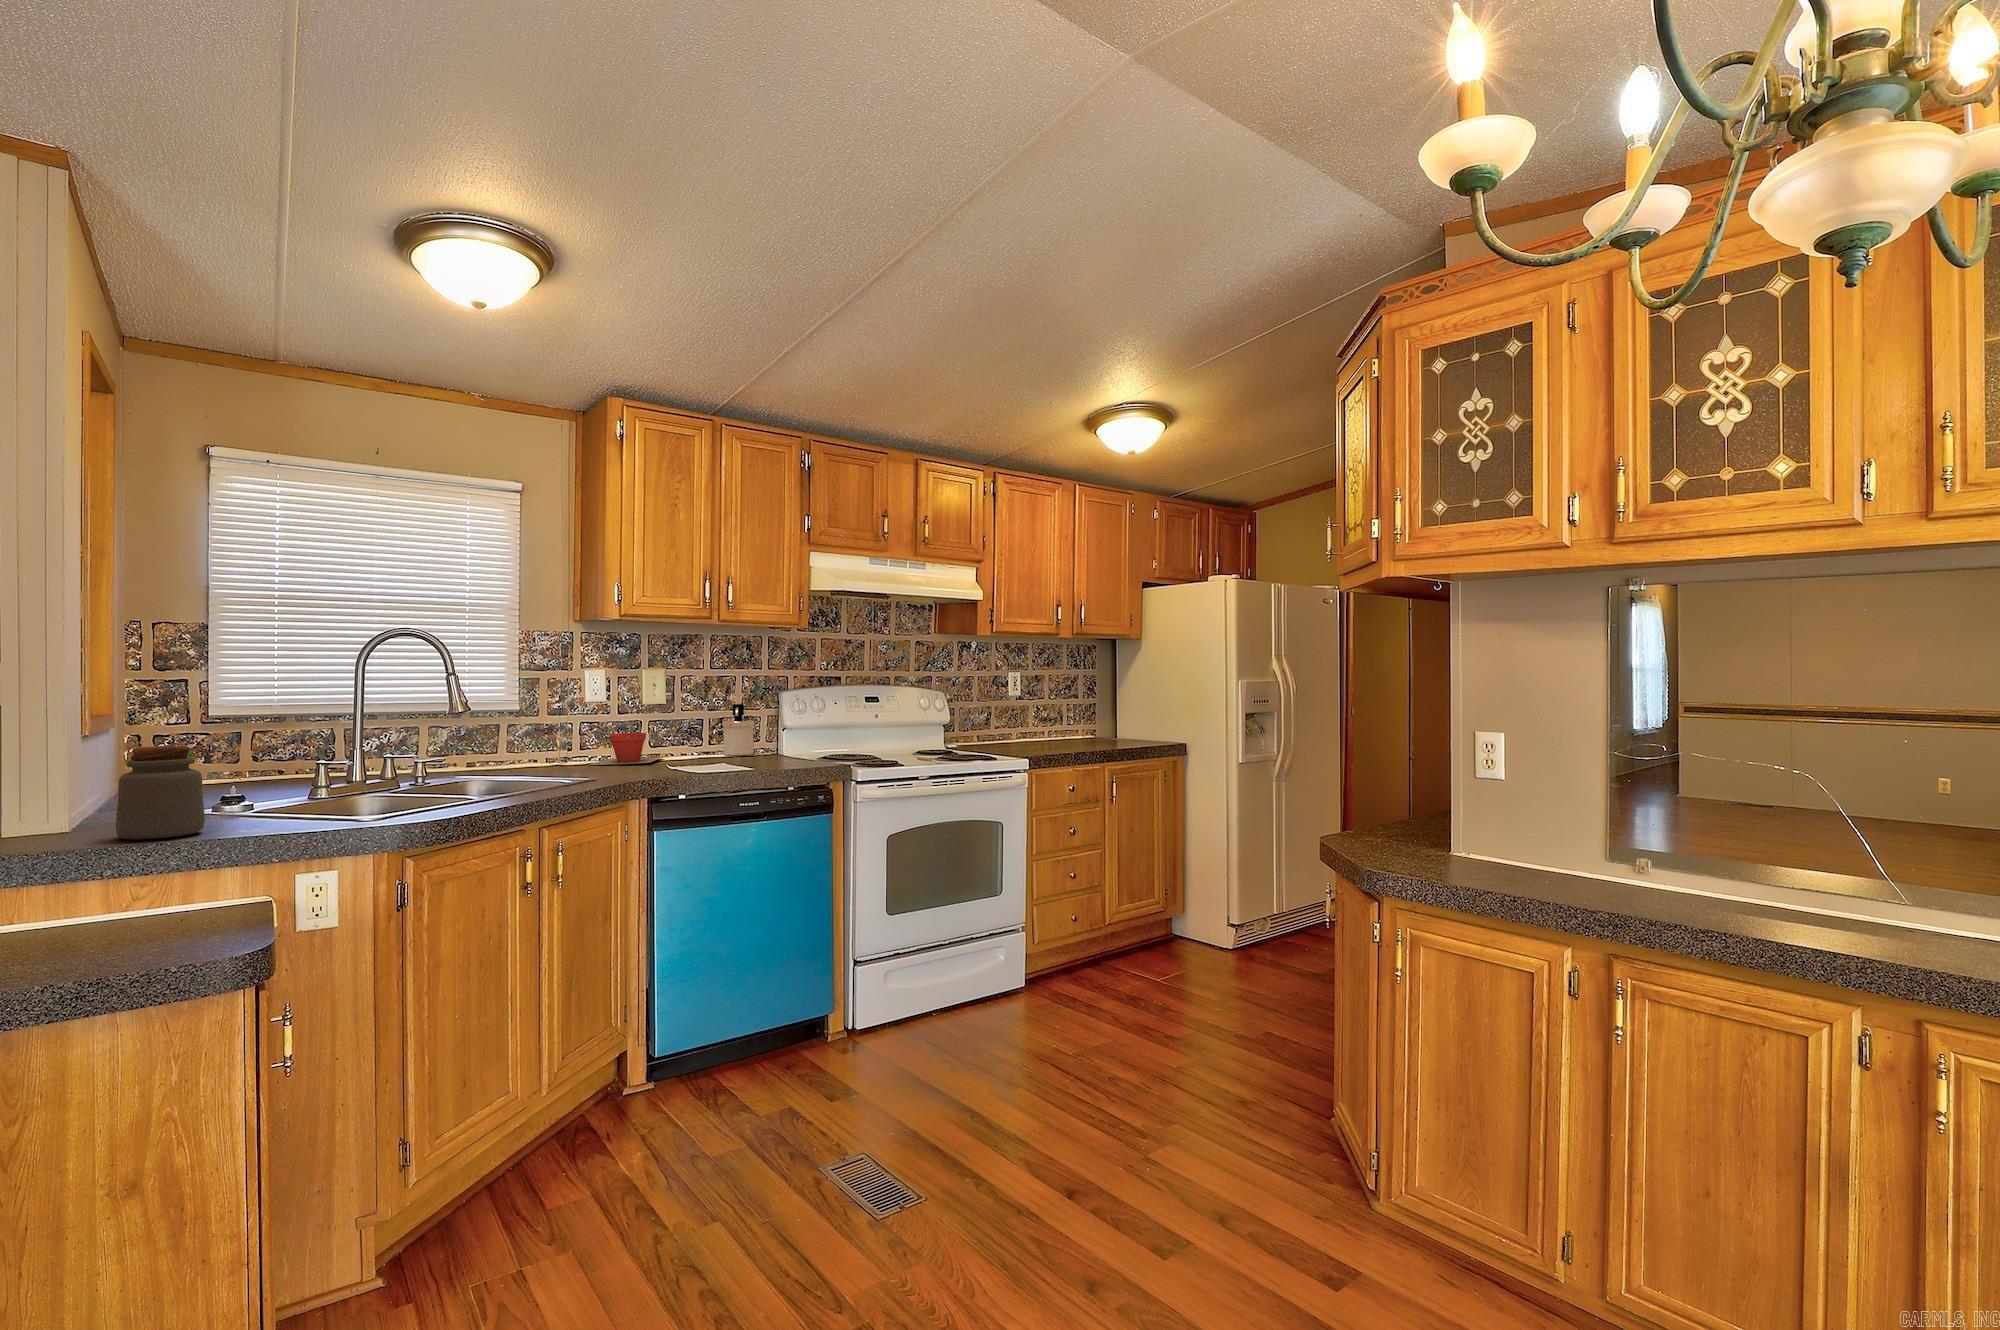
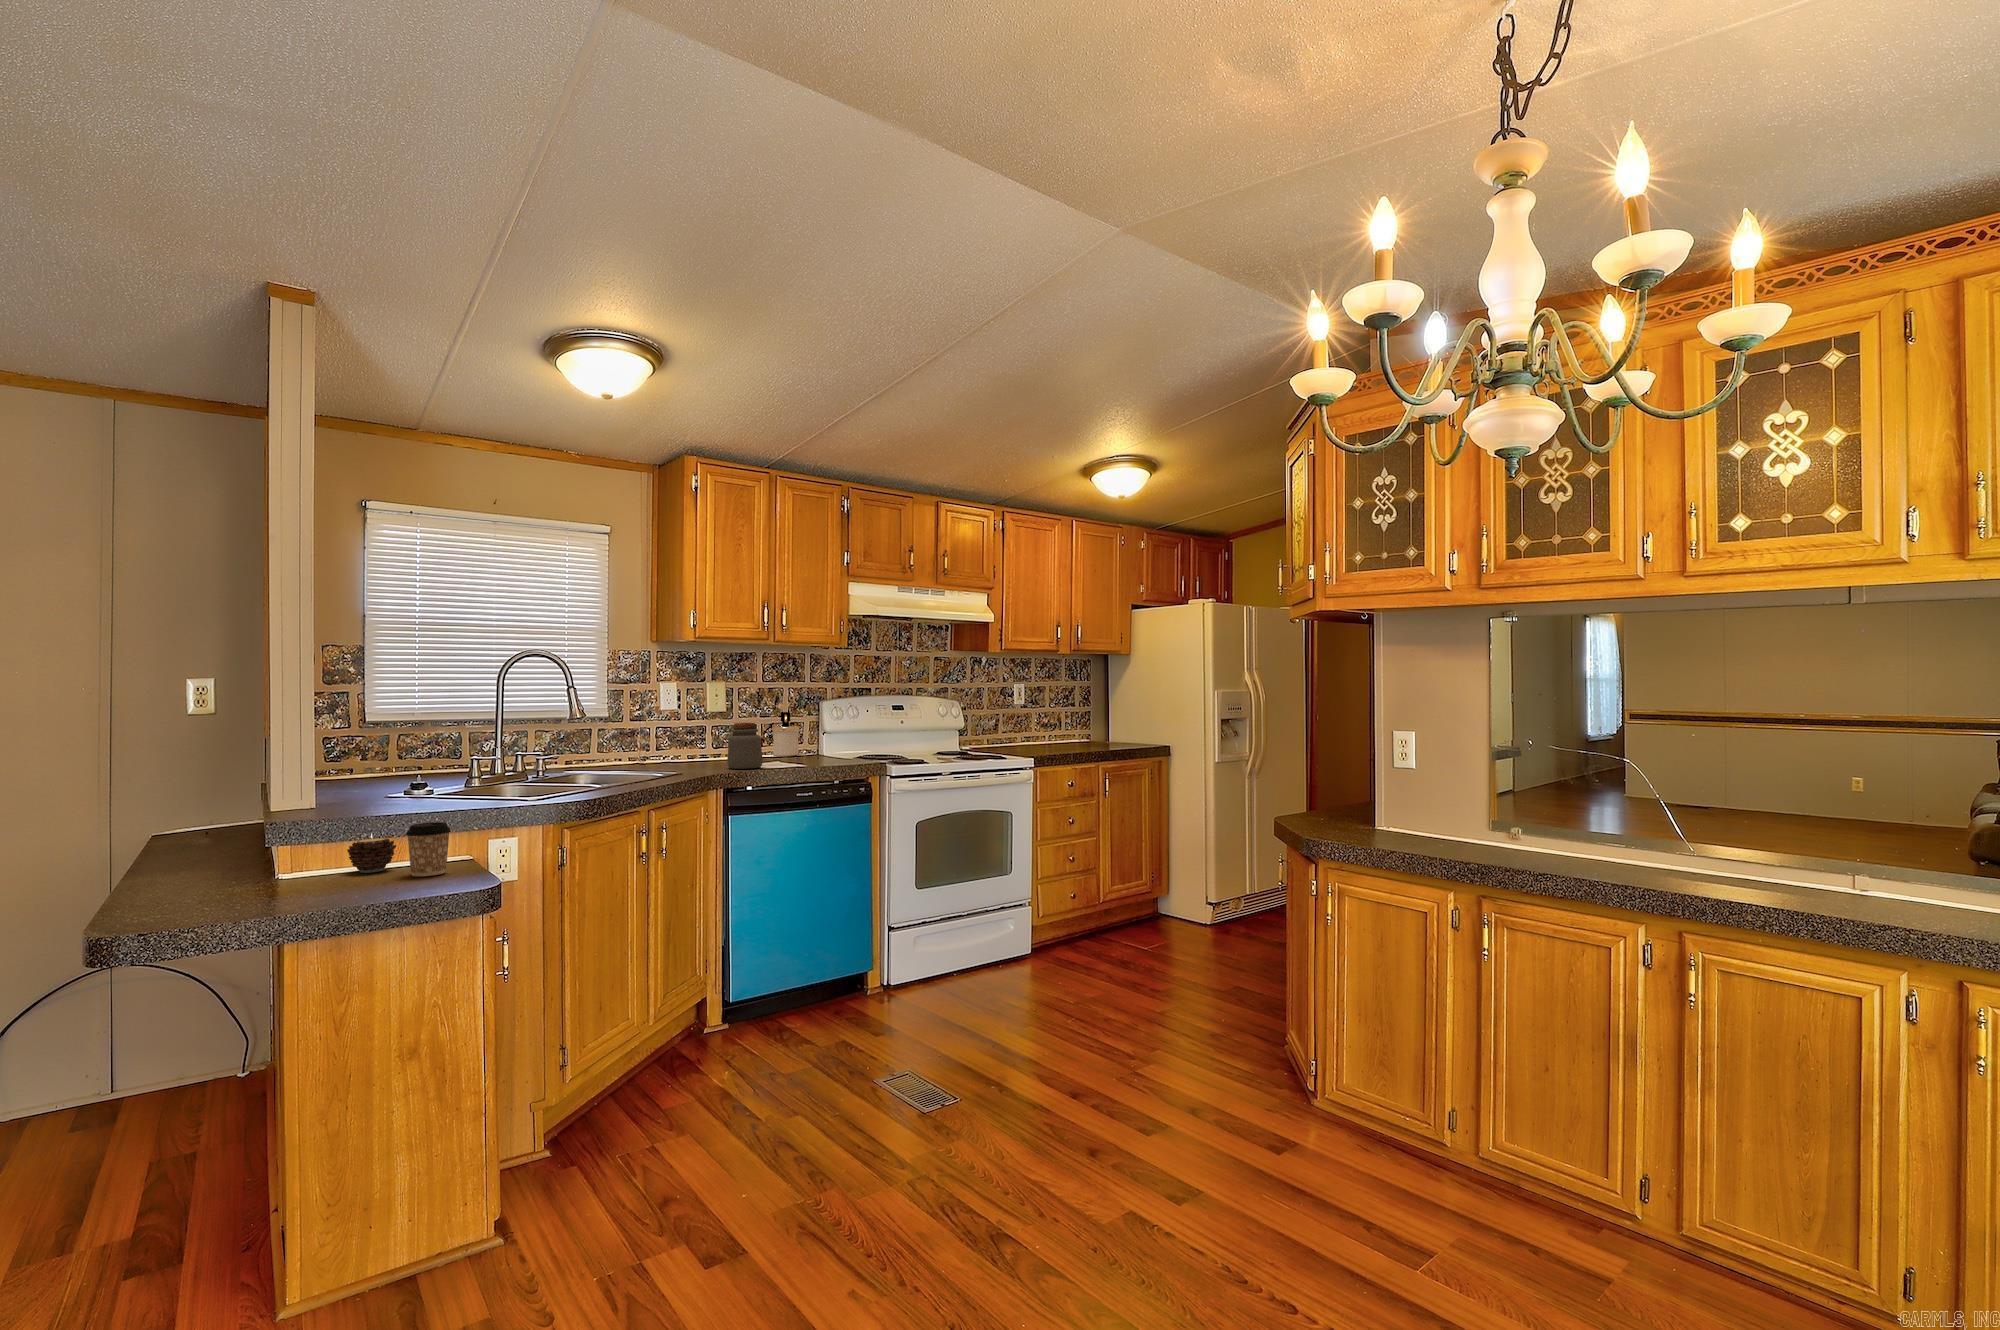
plant pot: present [590,733,662,765] -> none [665,736,726,763]
jar: present [116,746,205,840] -> present [727,723,763,769]
coffee cup: none [150,856,219,931] -> present [406,822,451,876]
candle: none [77,870,152,924] -> present [347,834,396,873]

